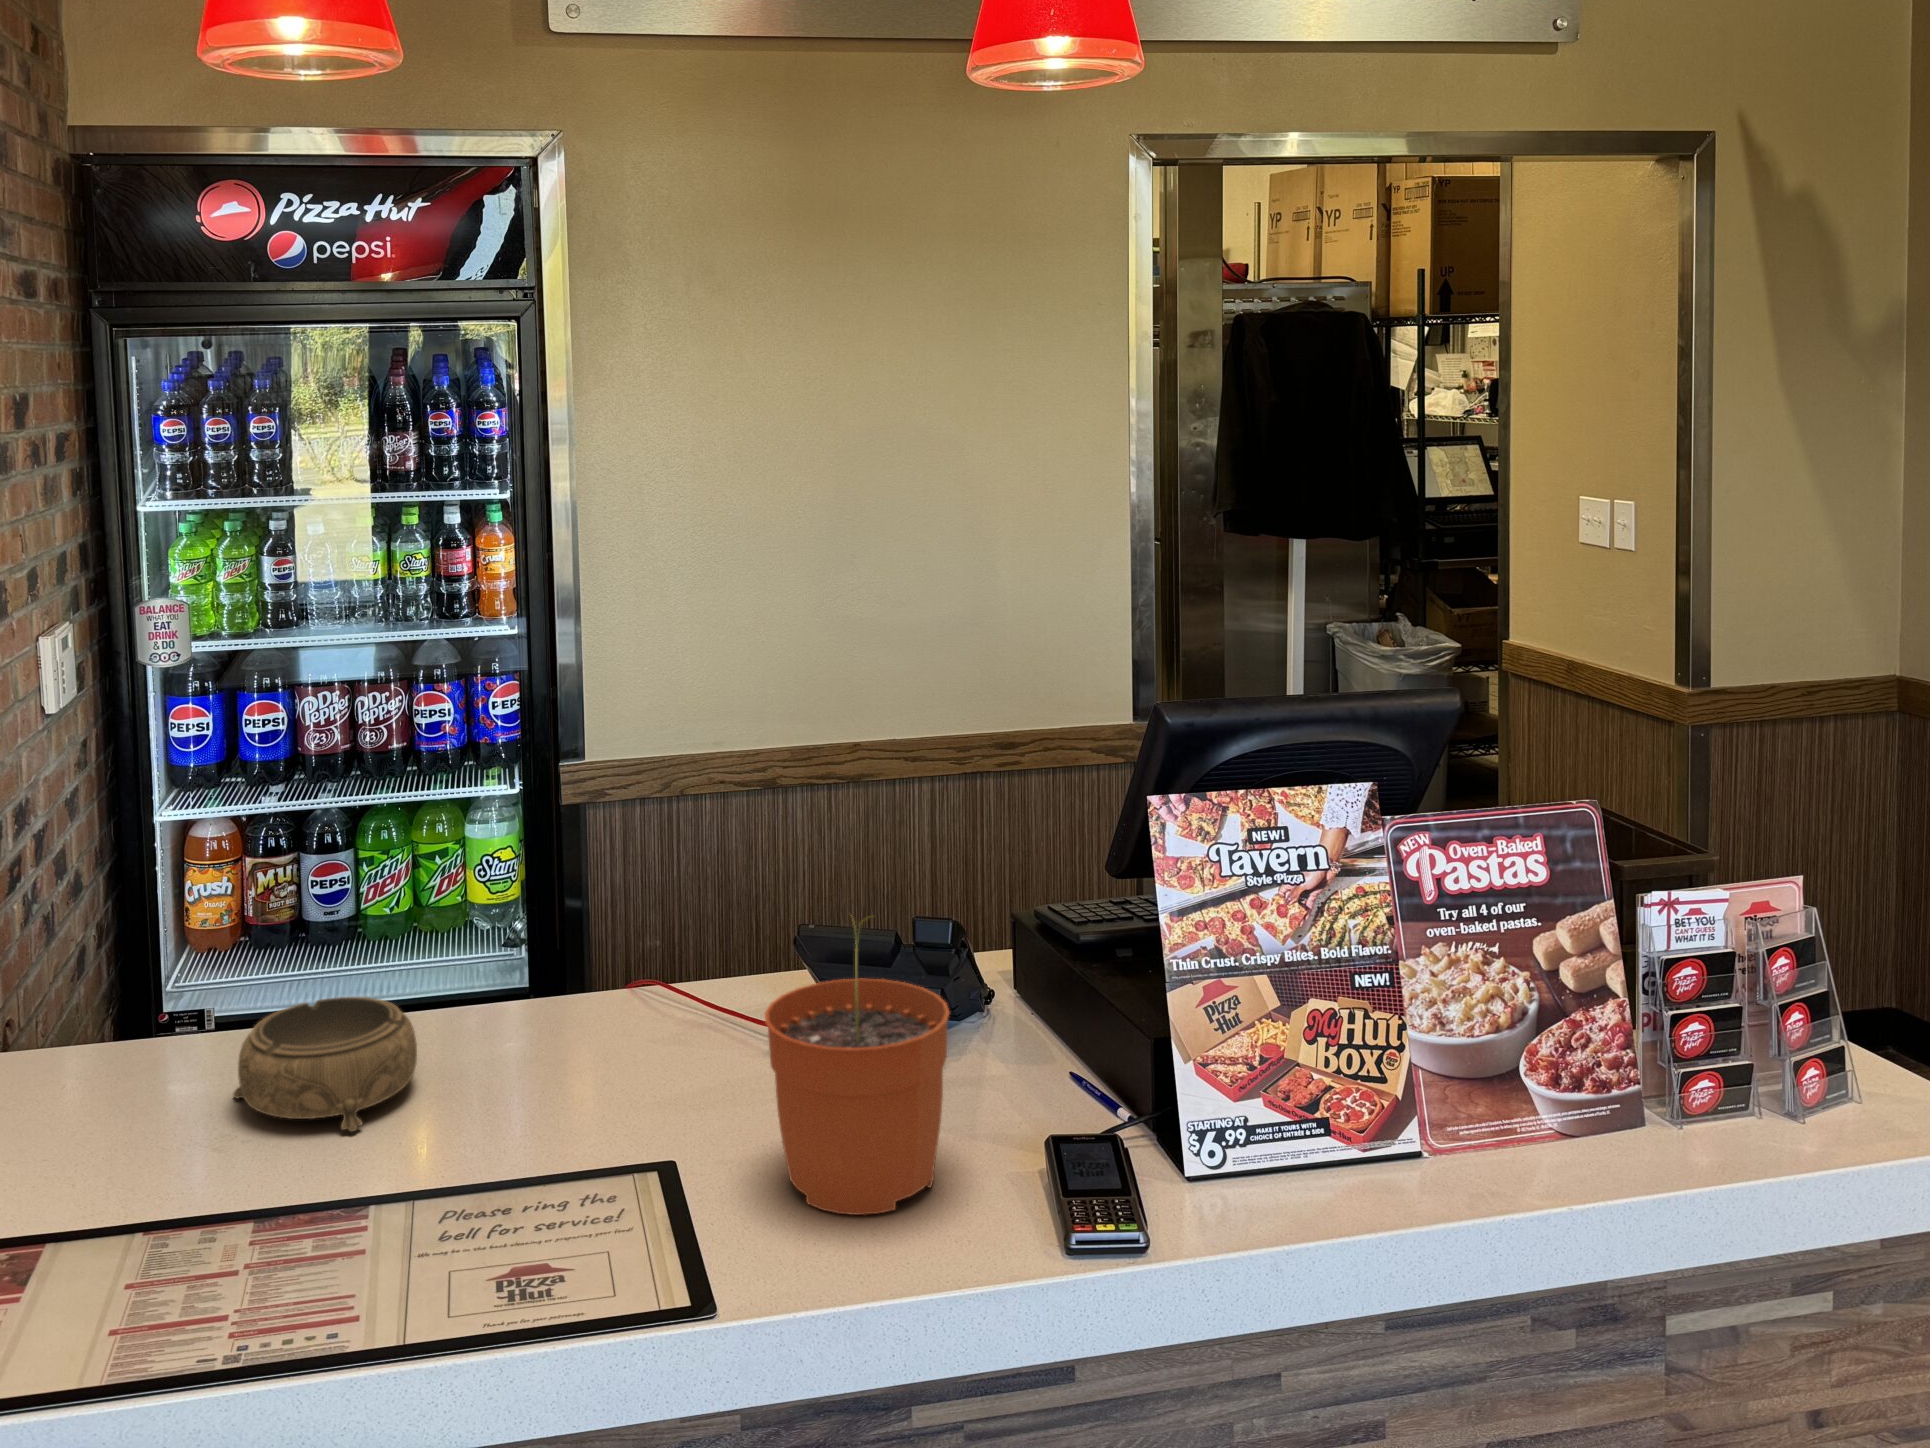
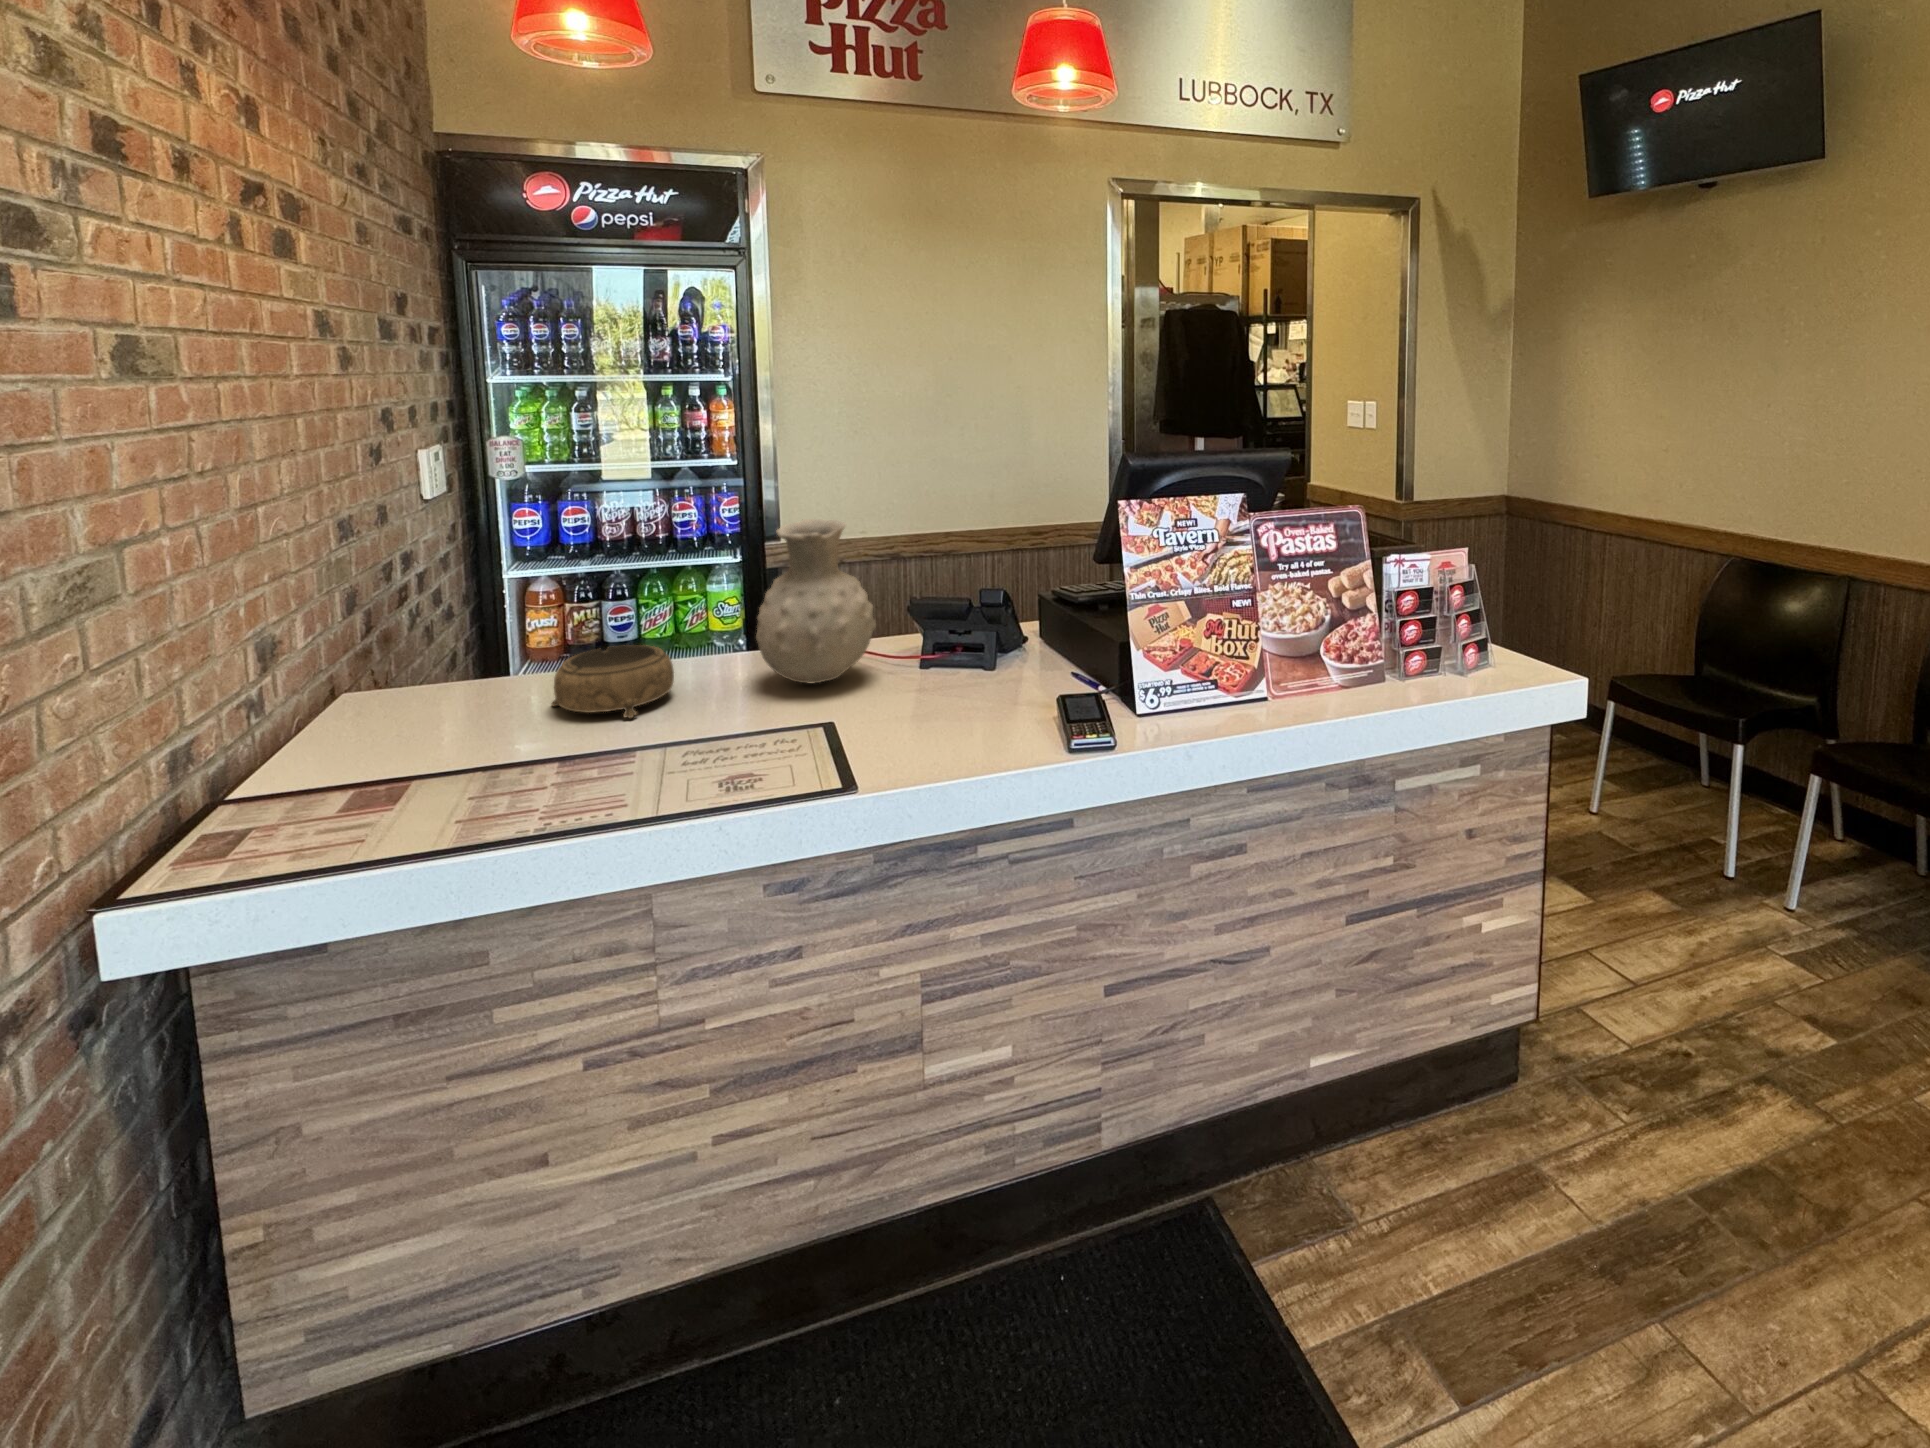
vase: none [544,794,737,1074] -> present [756,519,876,684]
plant pot: present [765,917,949,1215] -> none [892,572,1003,741]

